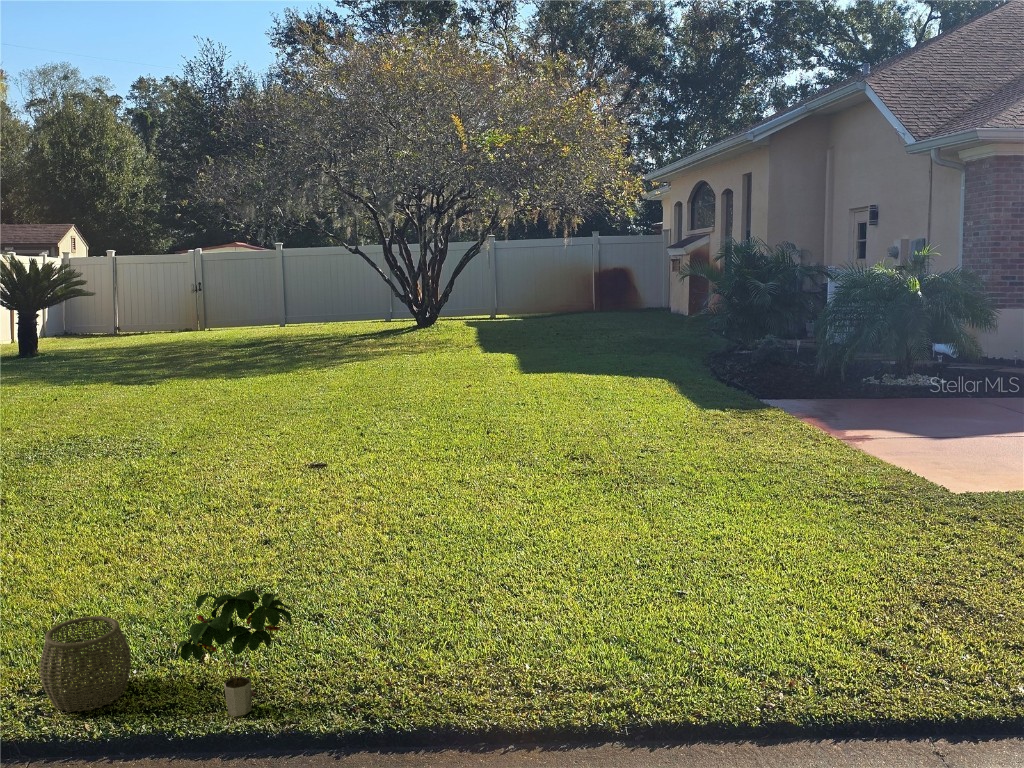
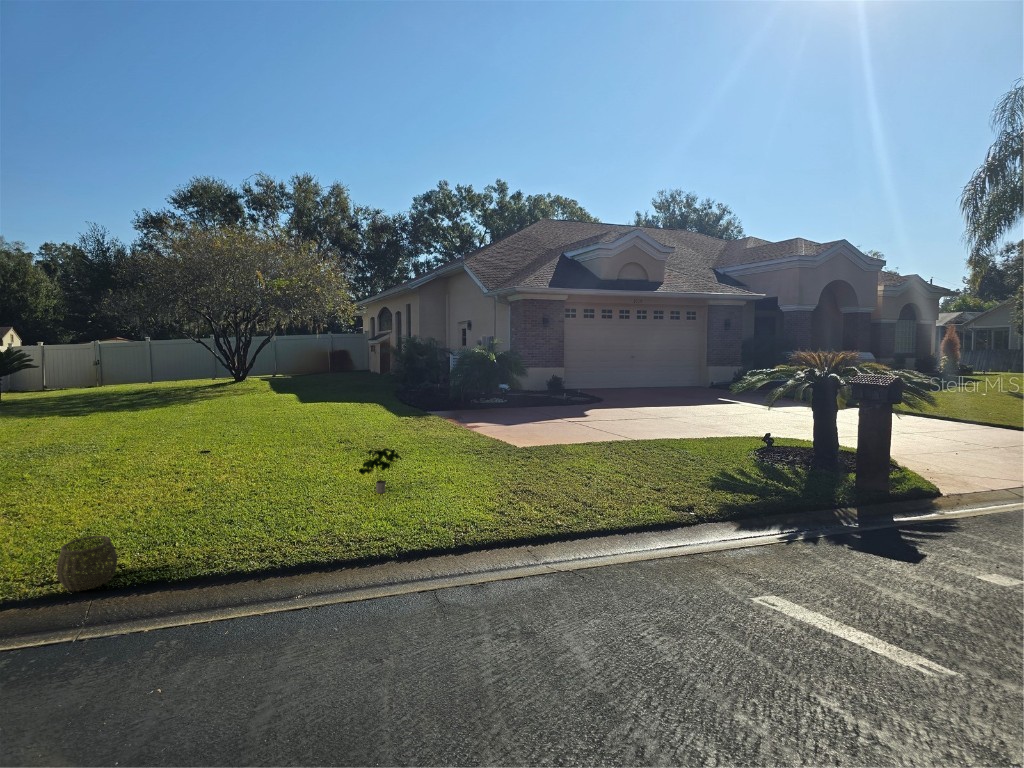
potted plant: present [176,590,291,716] -> present [359,448,401,493]

